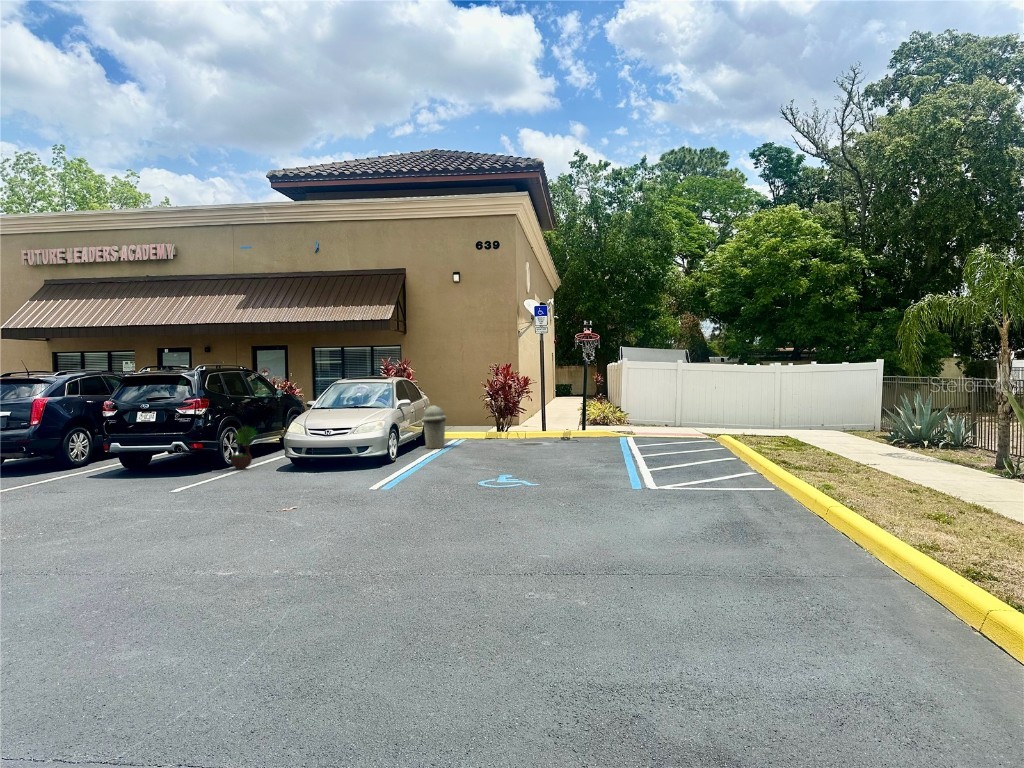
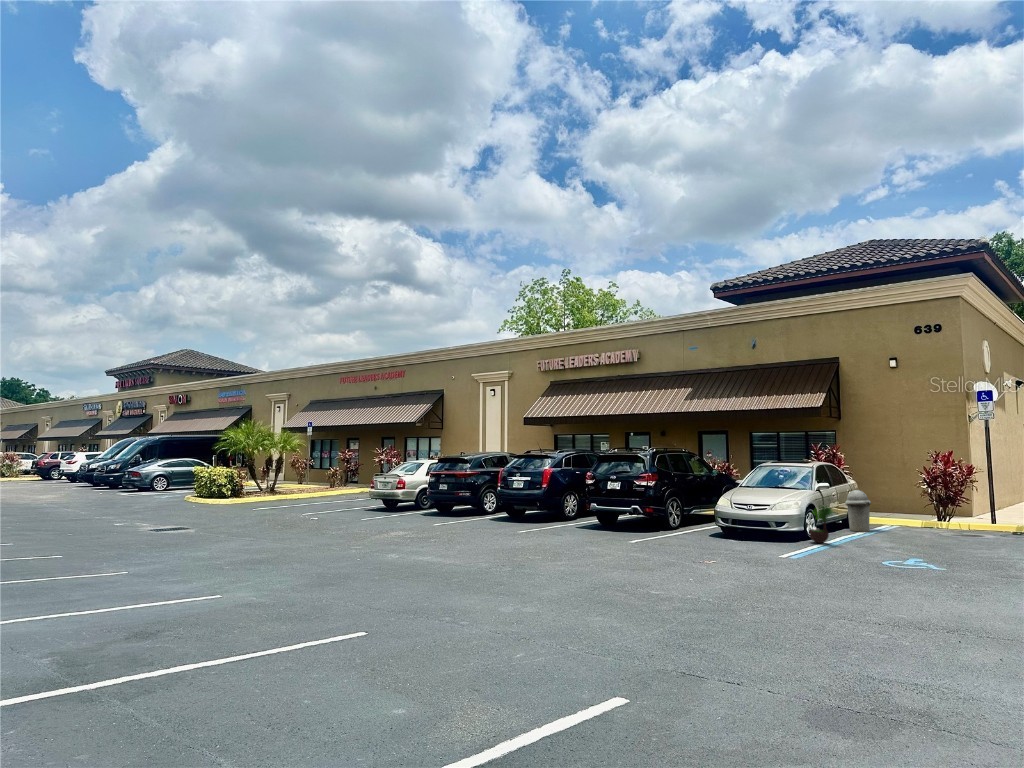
potted tree: present [231,428,255,469] -> present [809,506,832,543]

